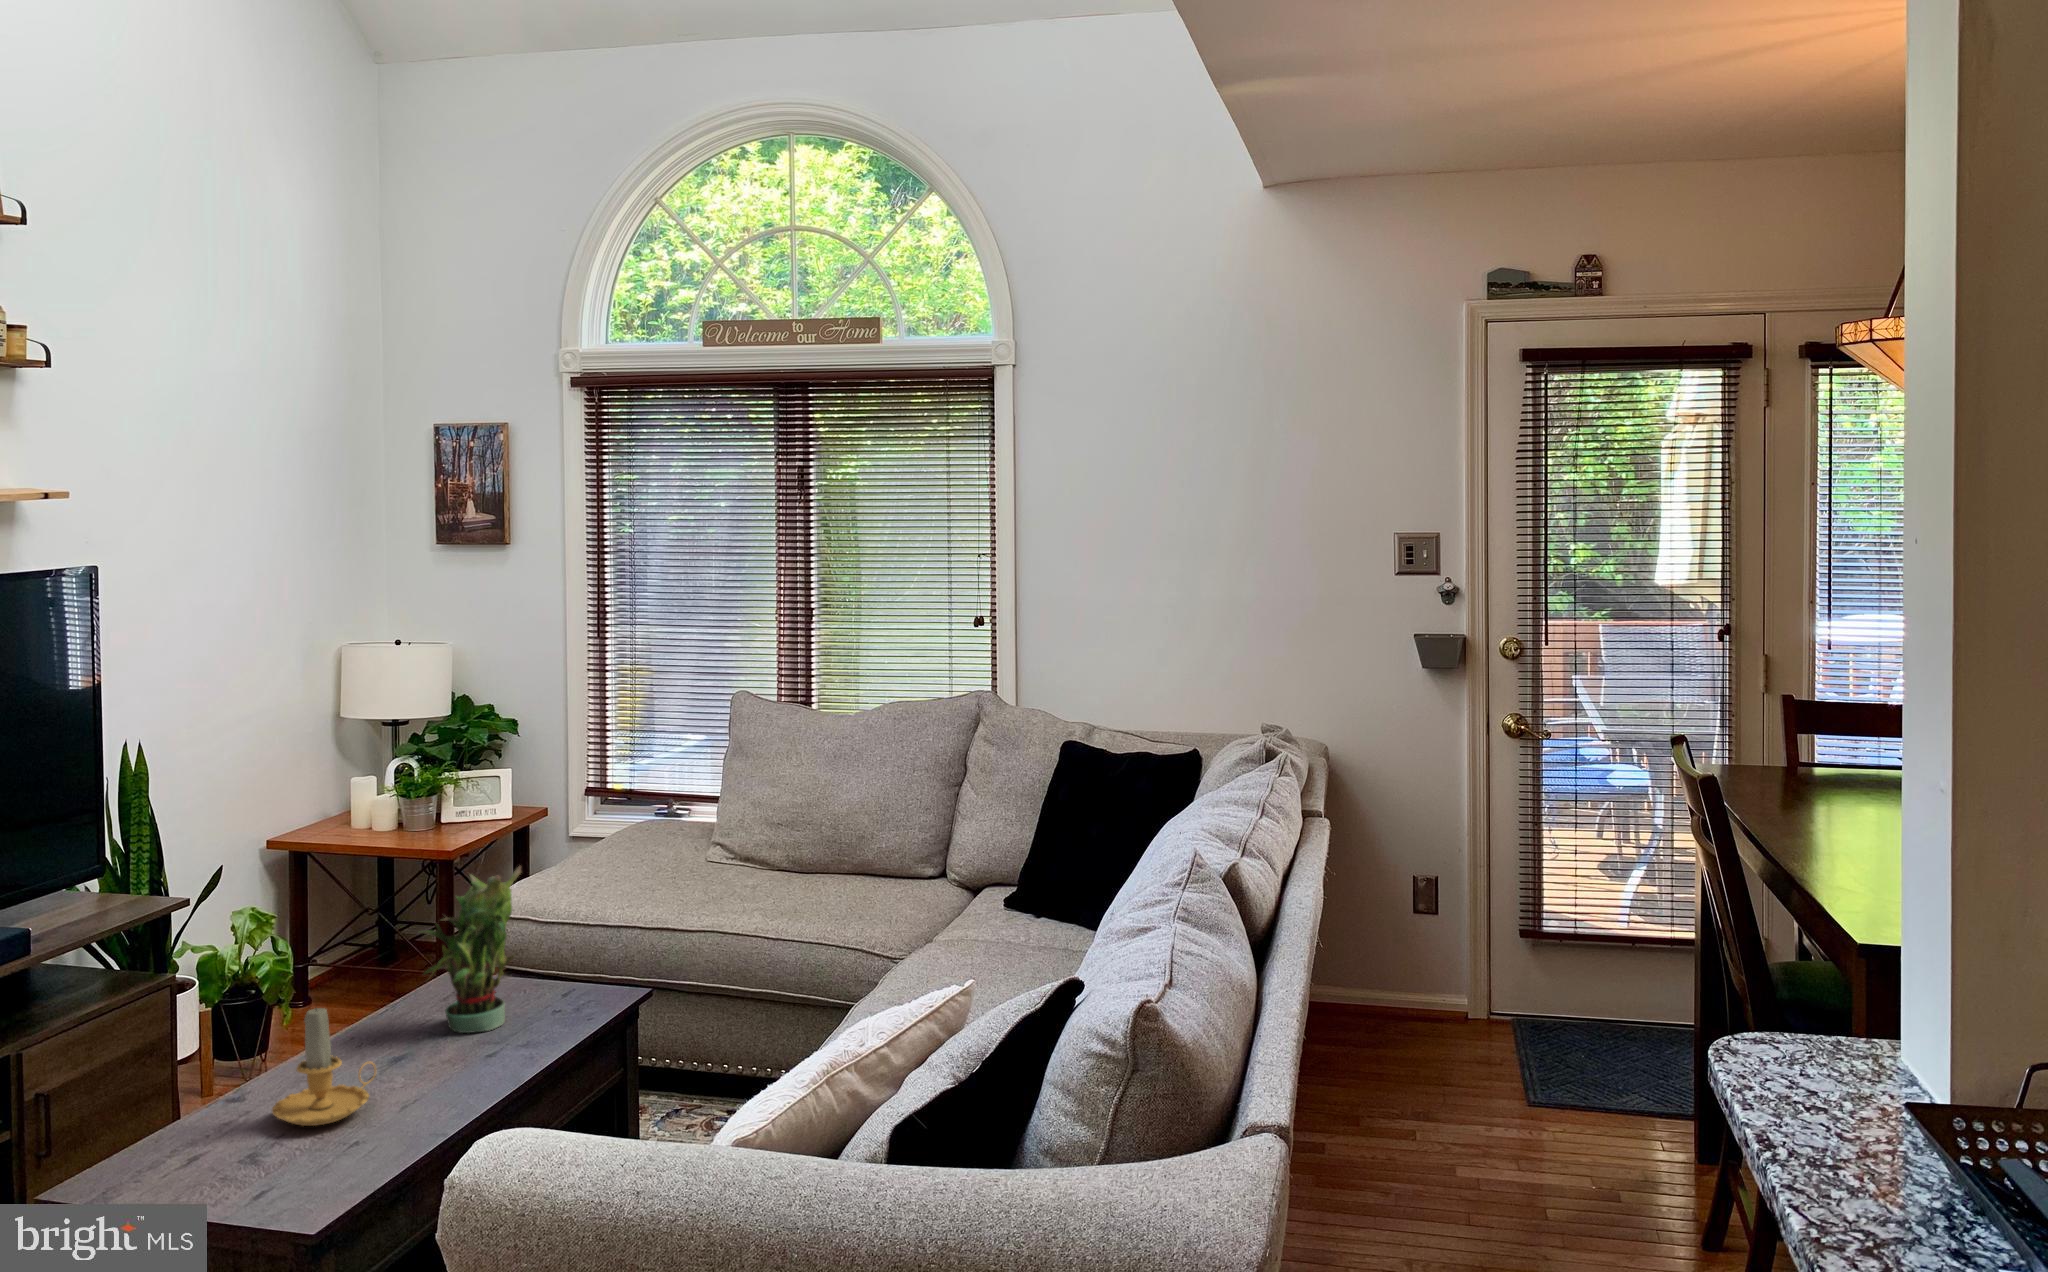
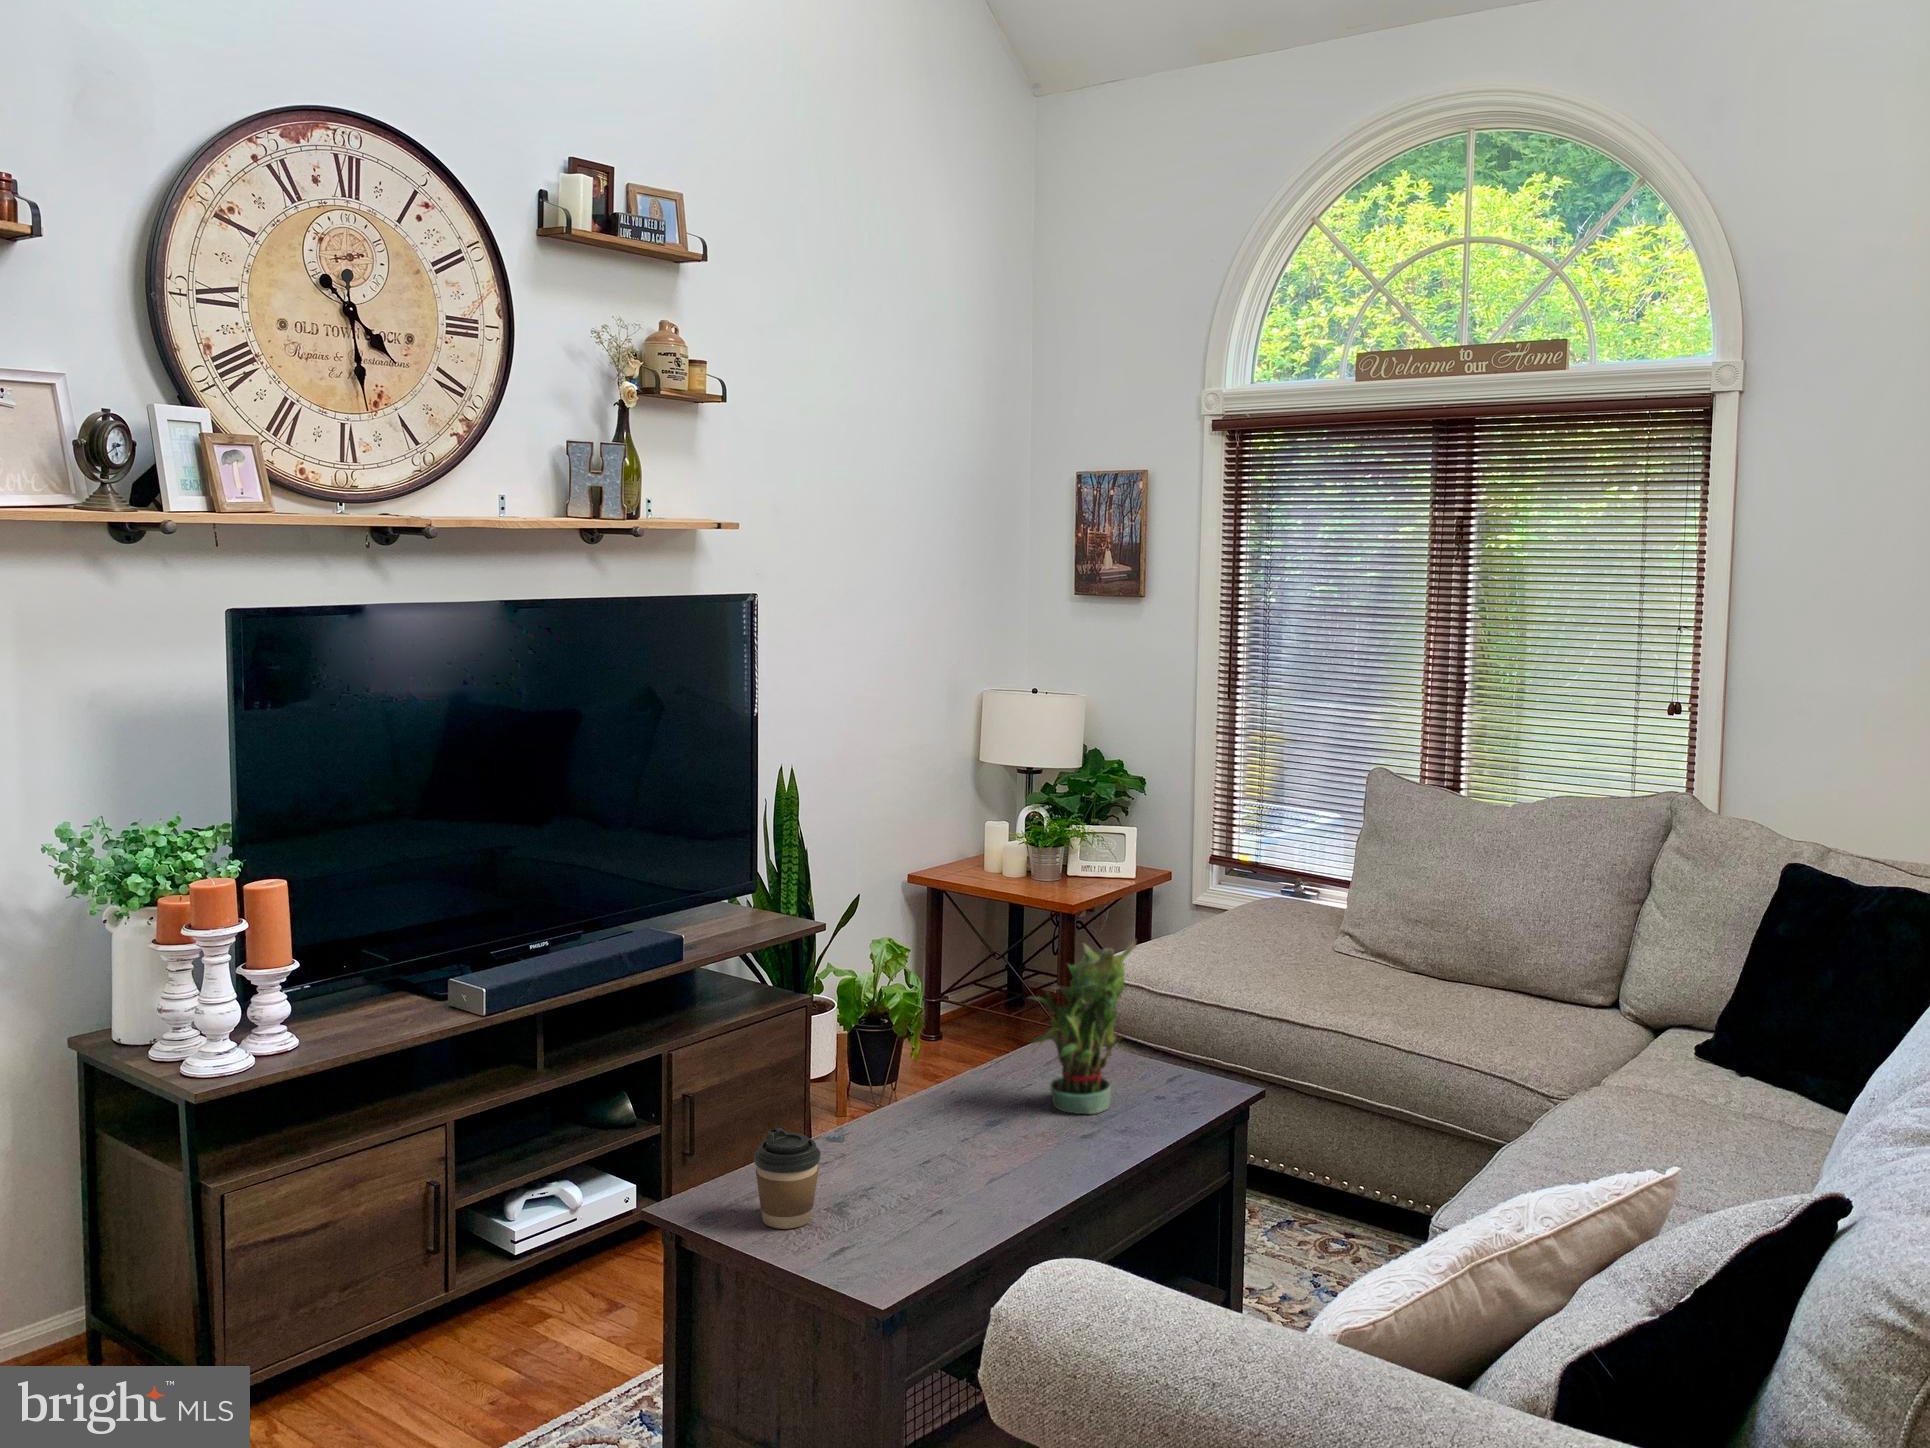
candle: present [272,1008,376,1126] -> none [873,1065,976,1194]
coffee cup: none [144,1083,217,1179] -> present [754,1128,821,1229]

